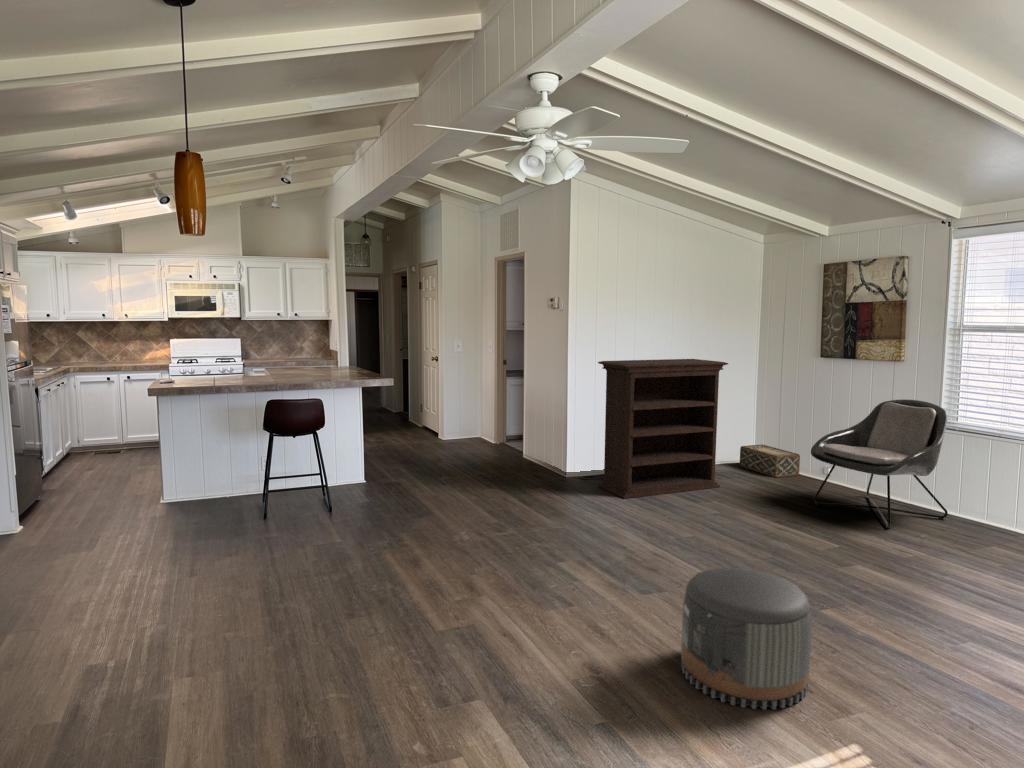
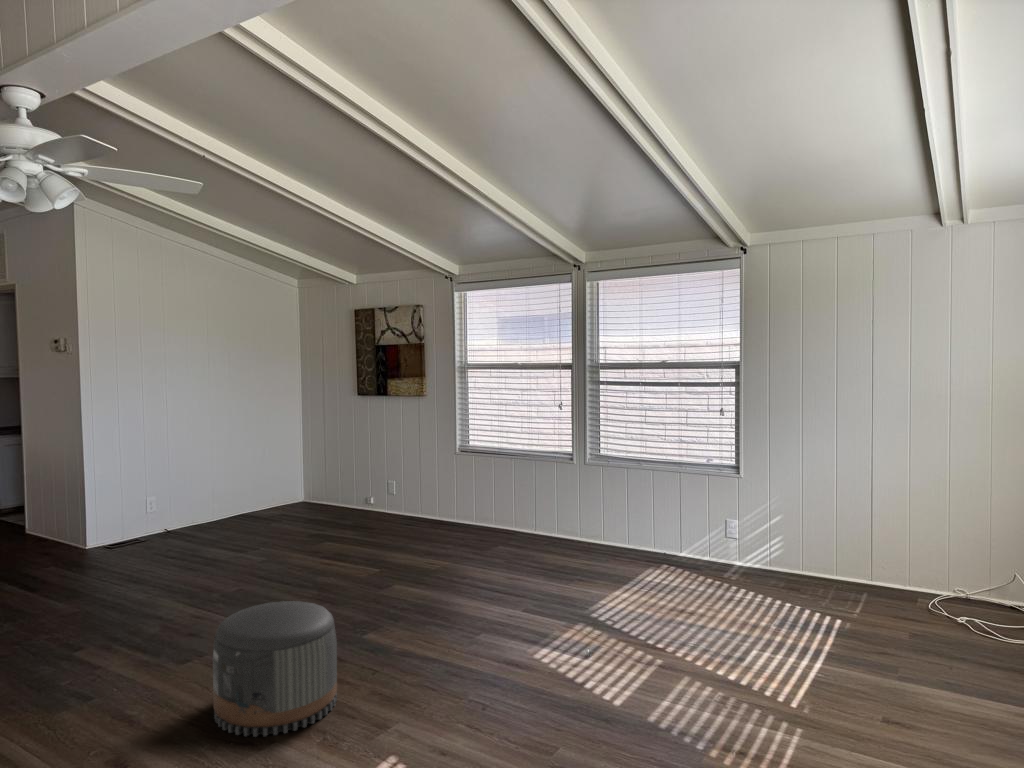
bookshelf: present [598,359,728,498] -> none [120,403,271,562]
lounge chair: present [811,399,948,529] -> none [352,429,465,546]
woven basket: present [740,445,800,477] -> none [291,485,348,515]

